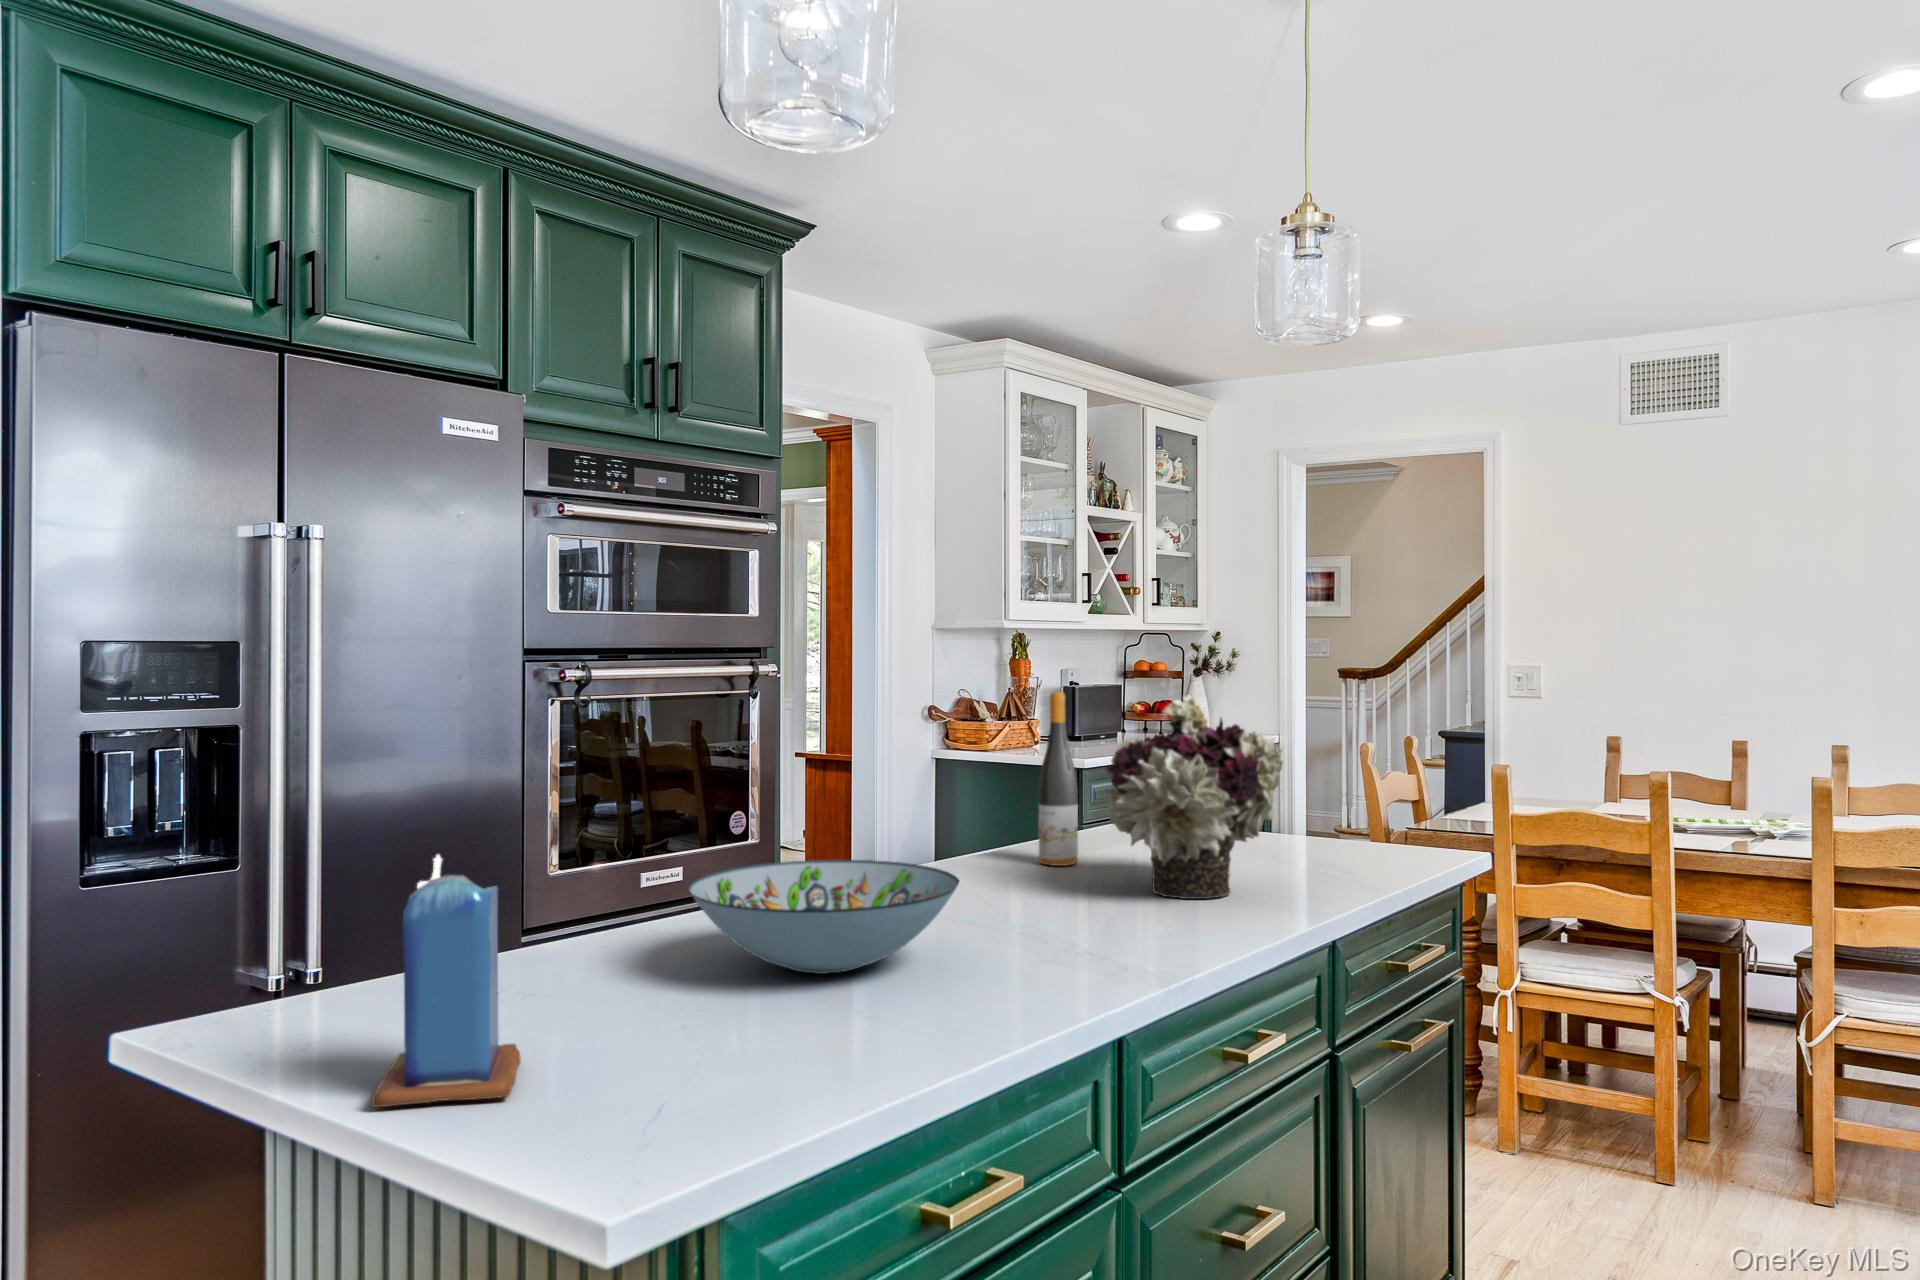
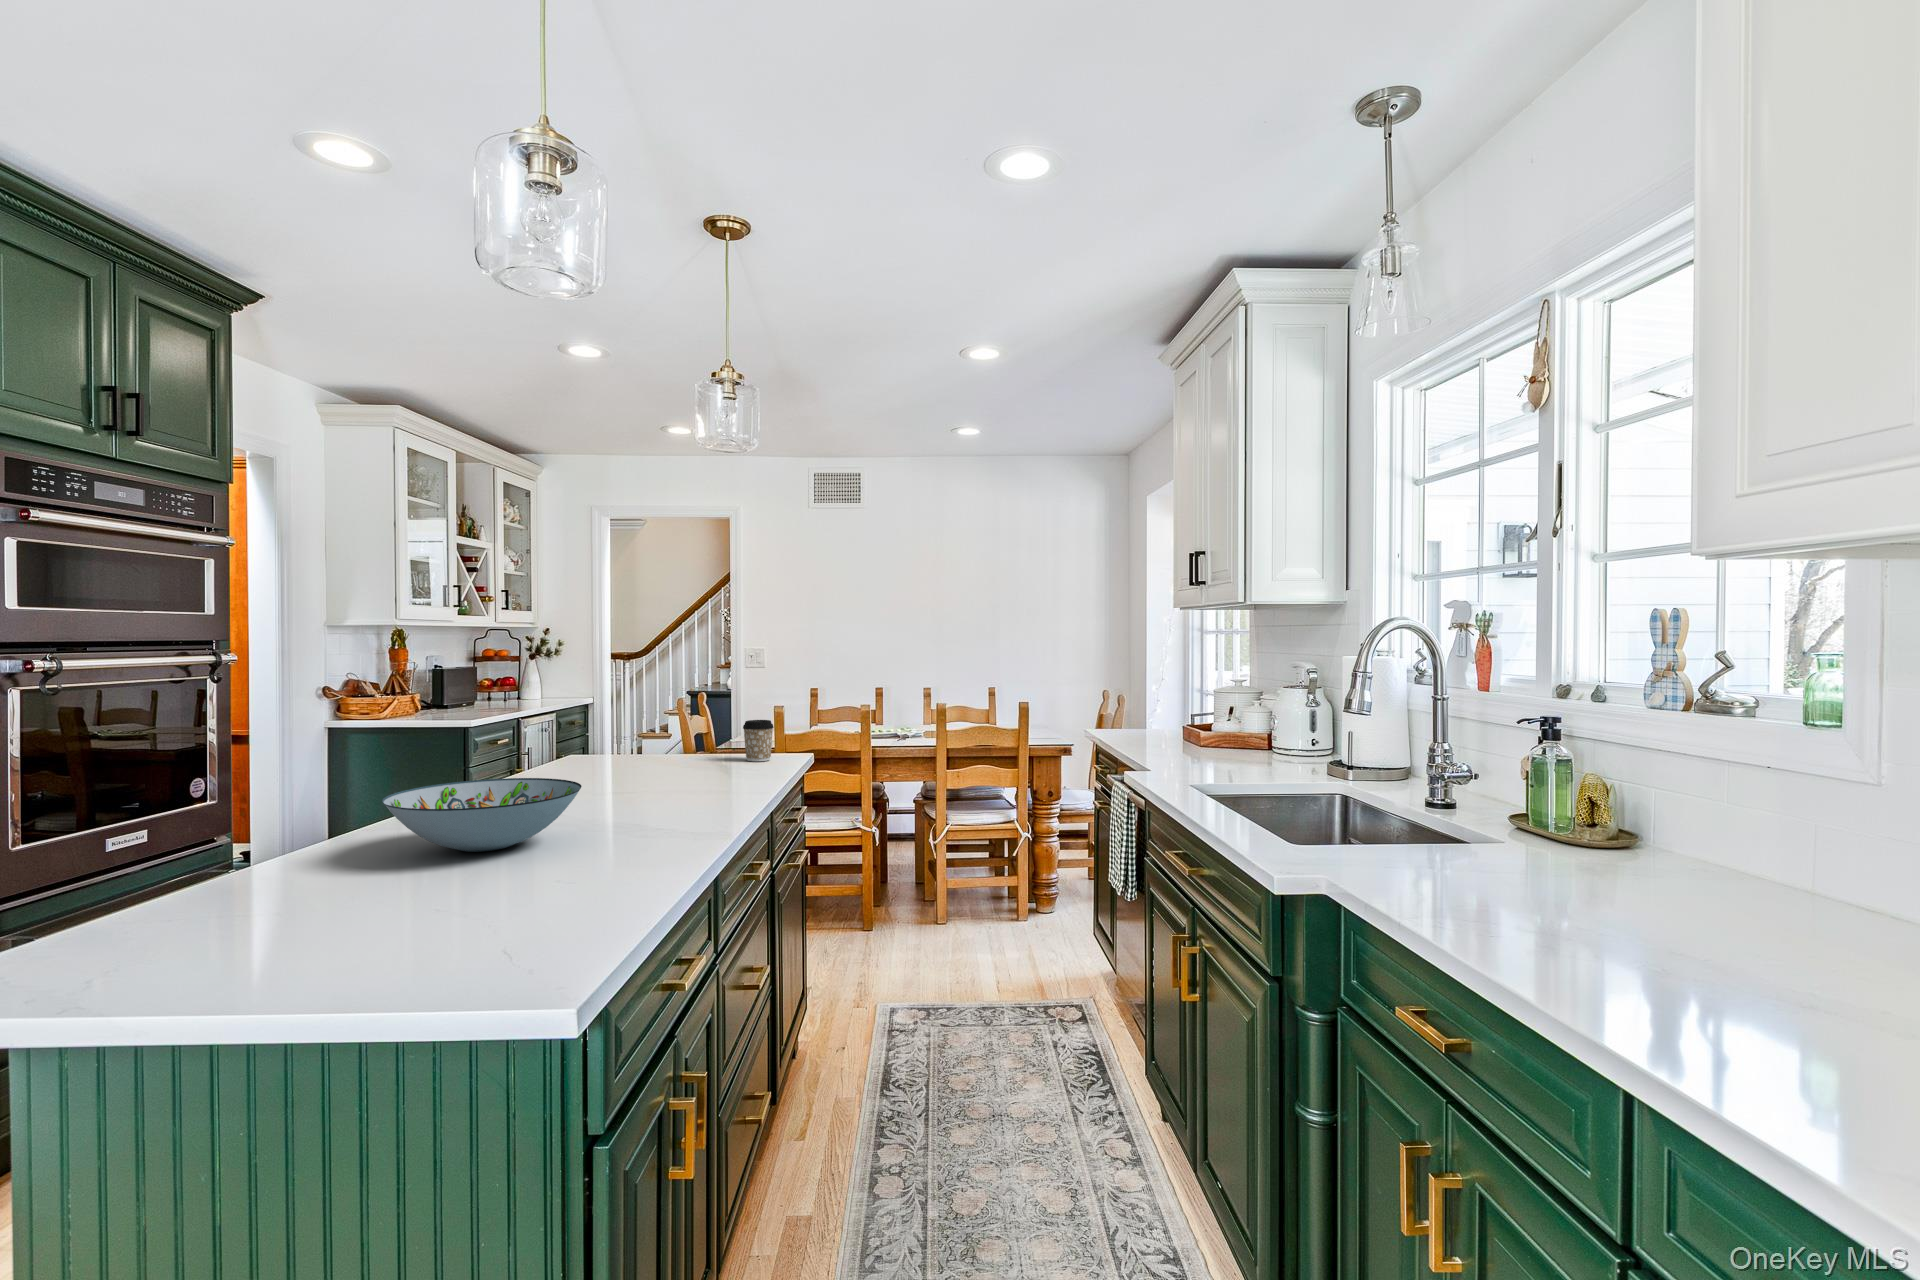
wine bottle: present [1039,692,1078,866] -> none [542,667,570,782]
flower arrangement: present [1106,695,1283,899] -> none [605,666,721,789]
coffee cup: none [1371,791,1427,864] -> present [743,720,774,761]
candle: present [372,855,521,1107] -> none [258,782,388,957]

